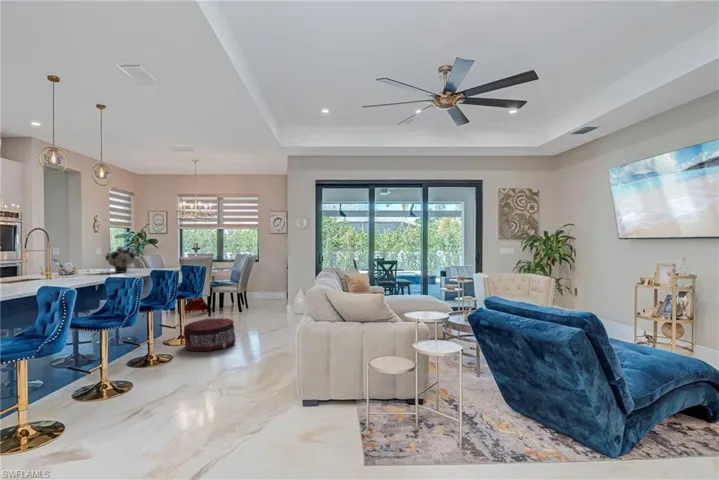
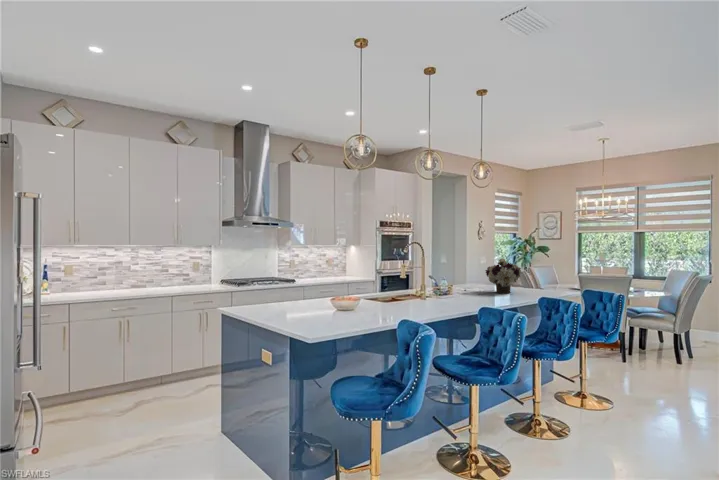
pouf: present [184,318,236,351] -> none [587,379,684,444]

